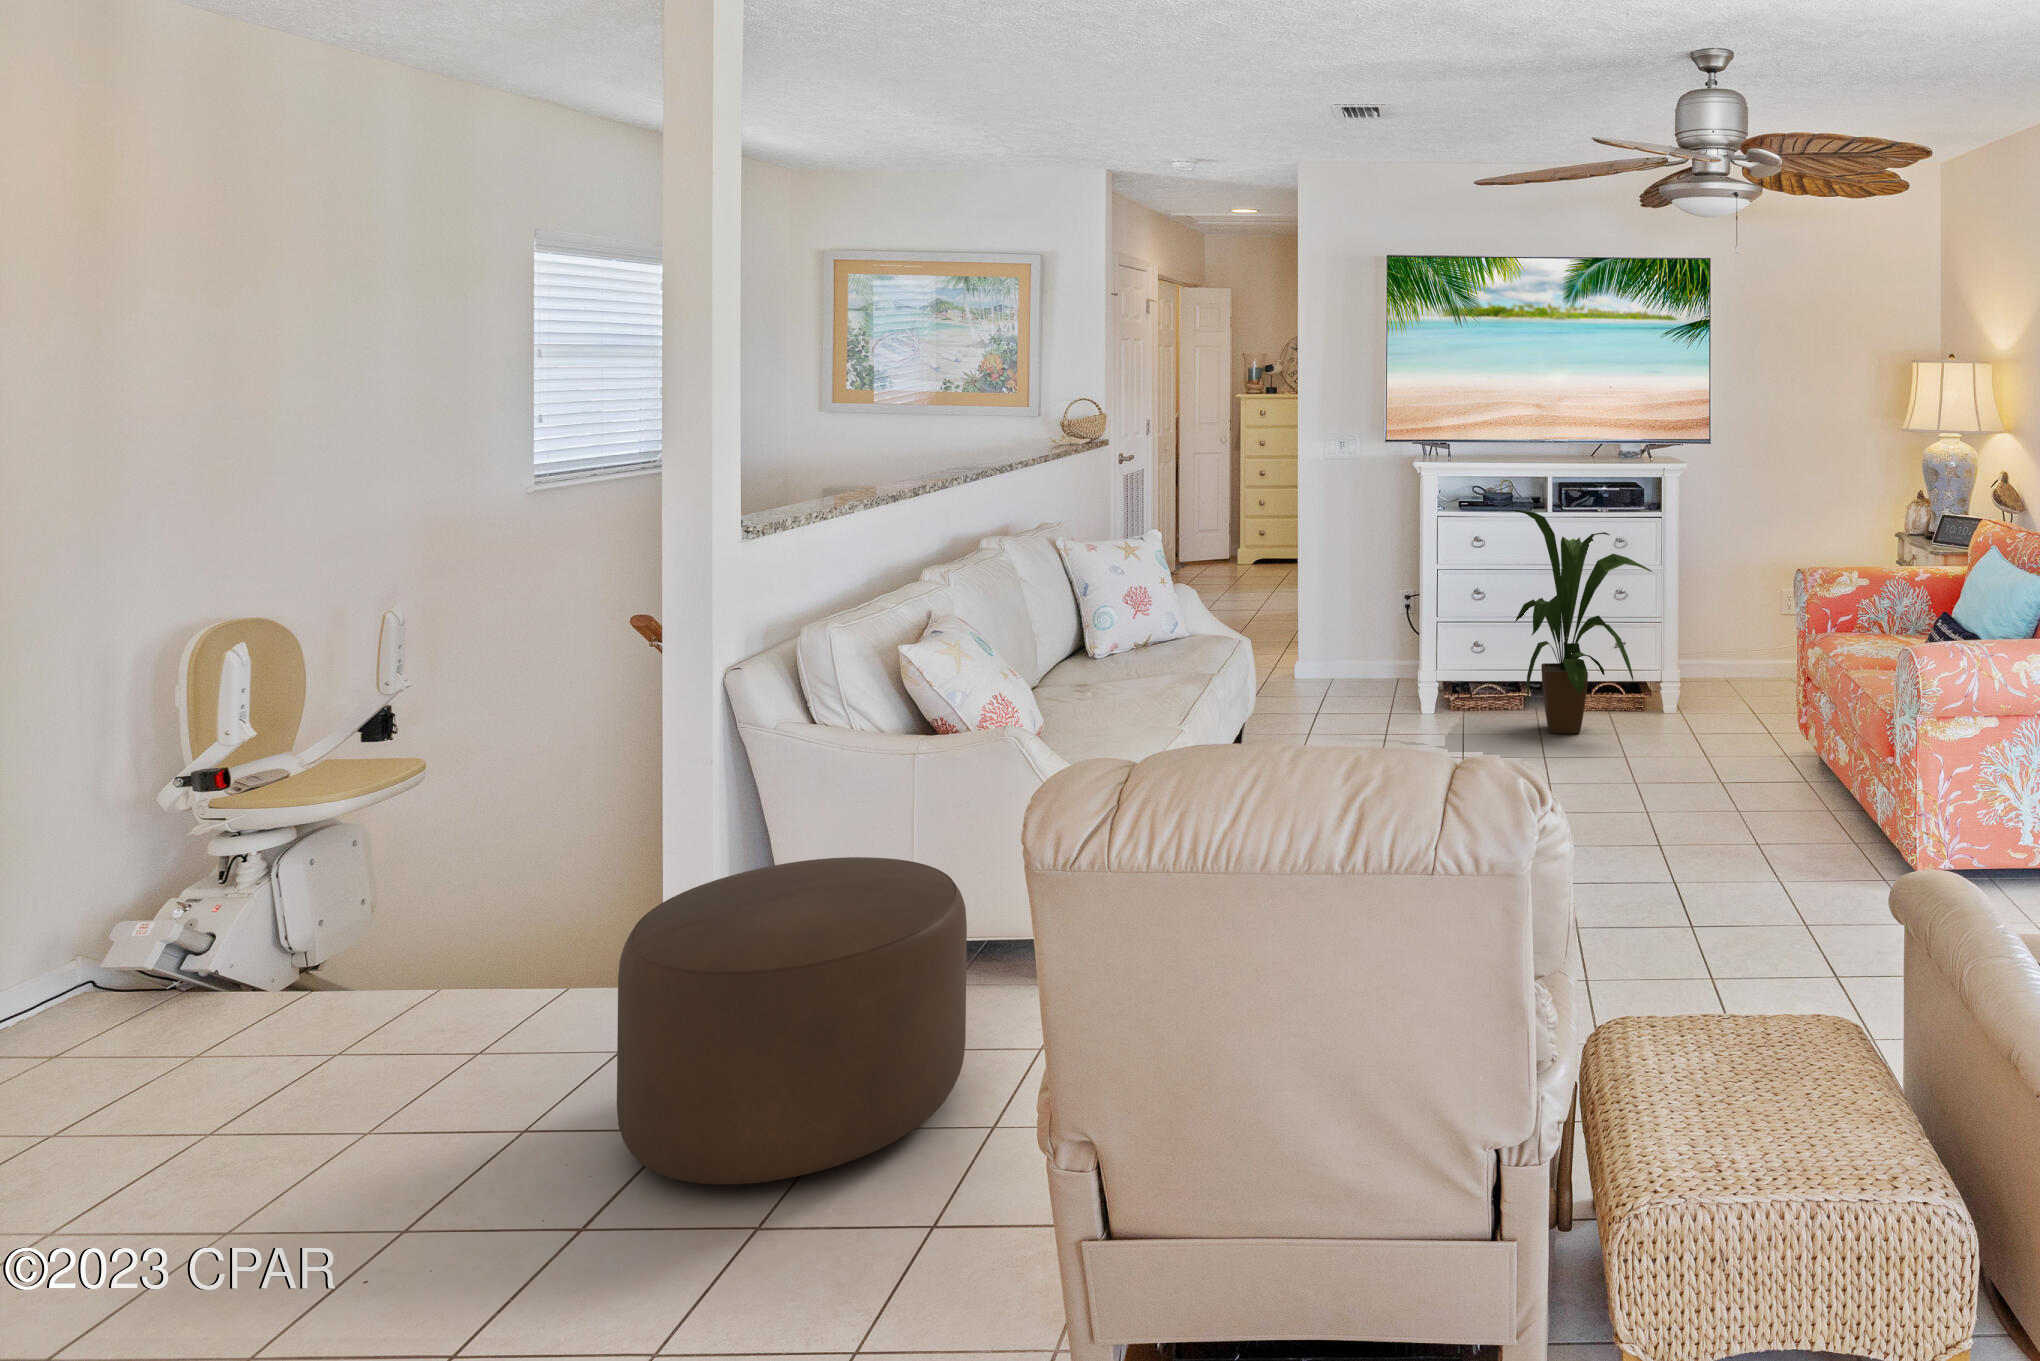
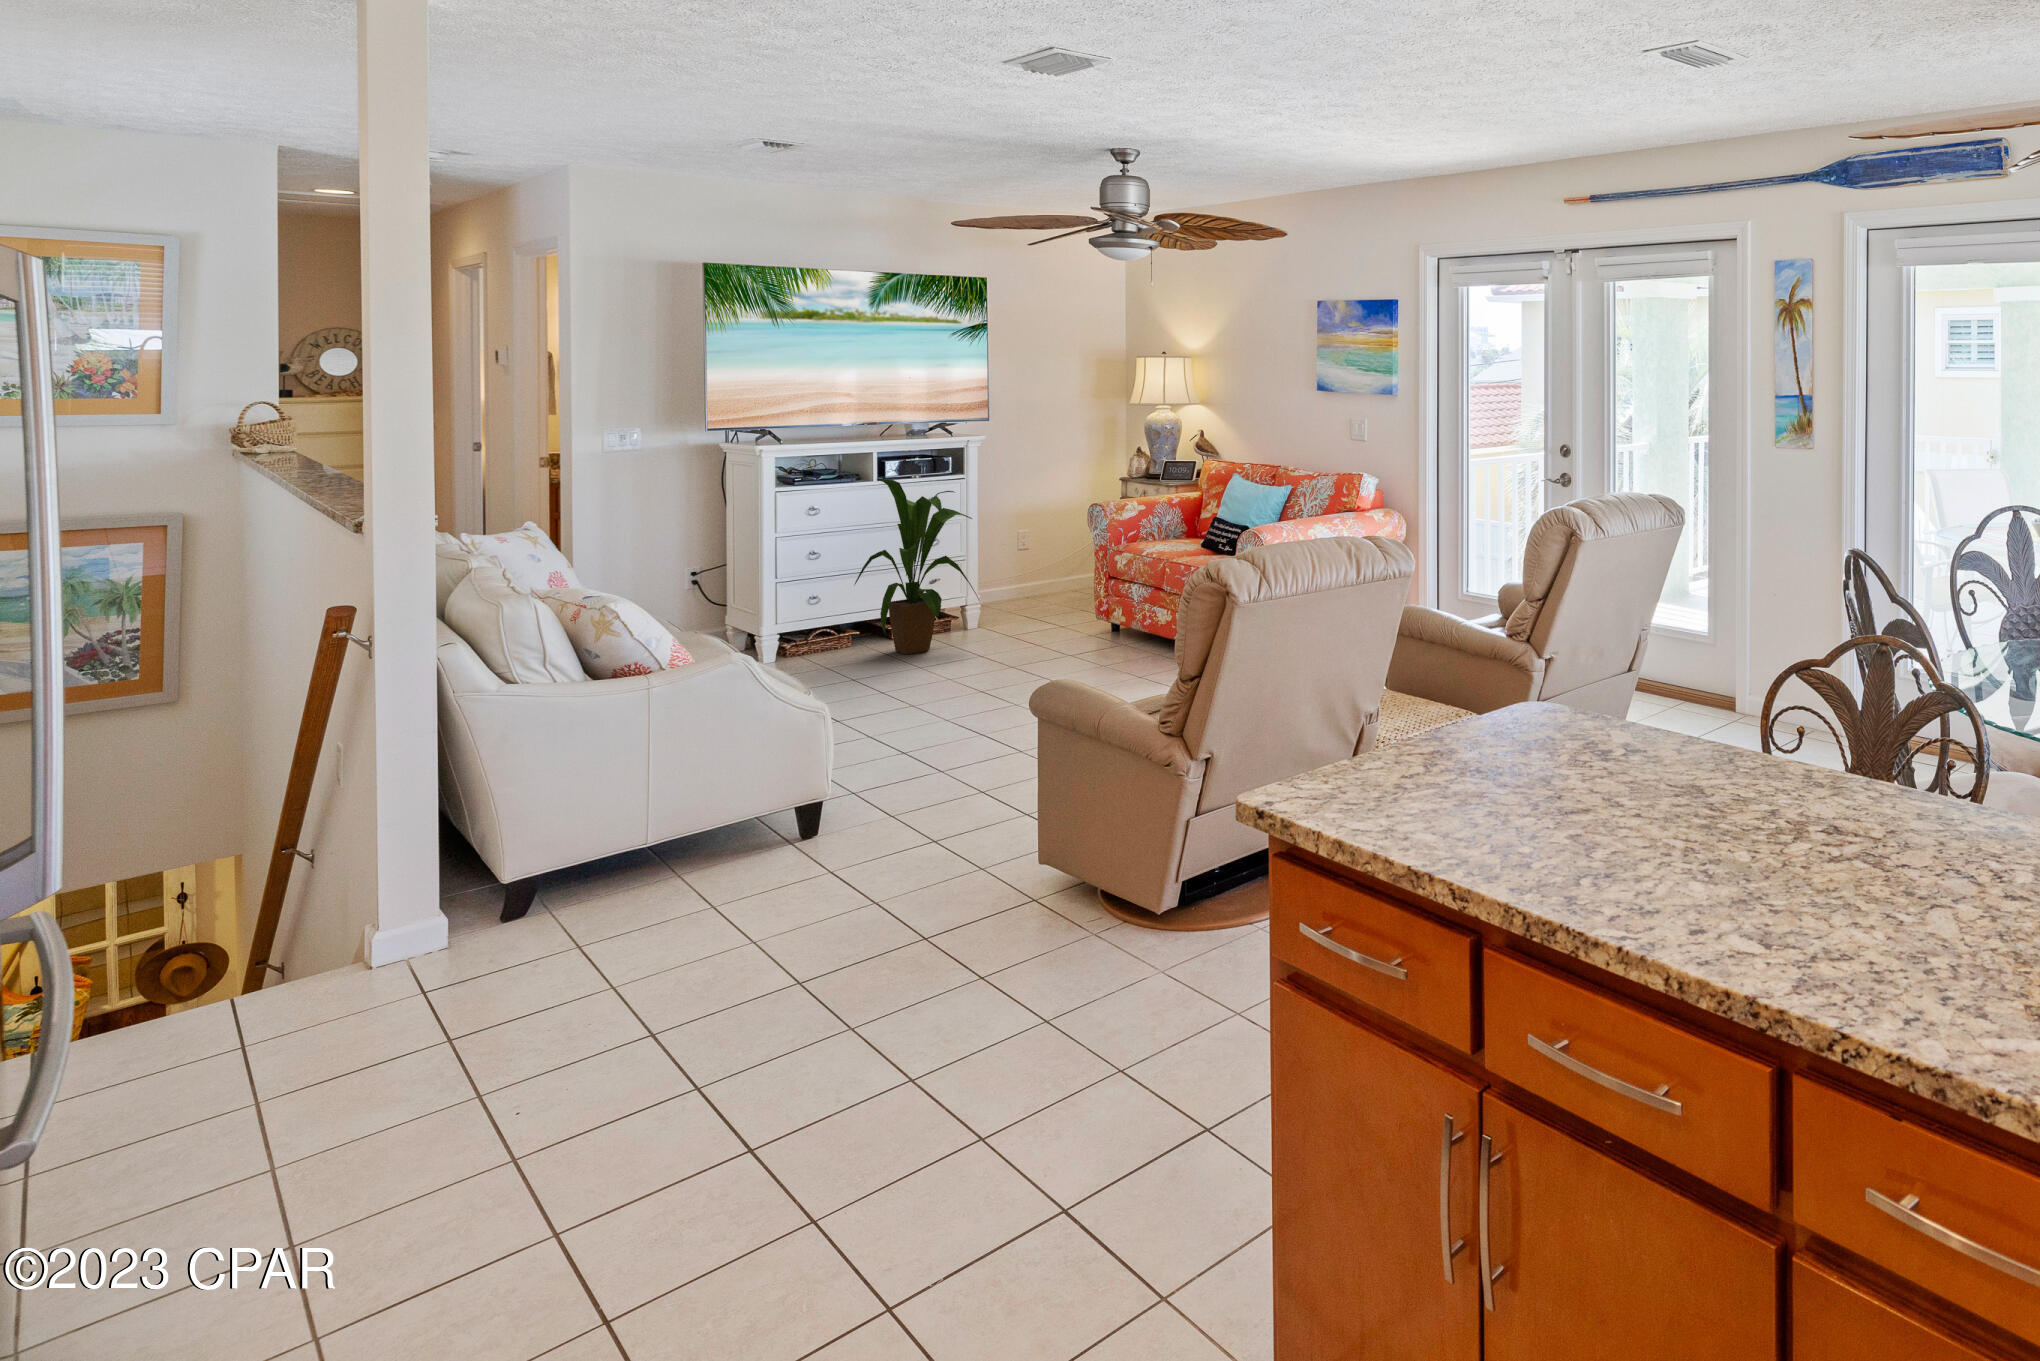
ottoman: present [617,857,967,1185] -> none [551,765,842,1015]

